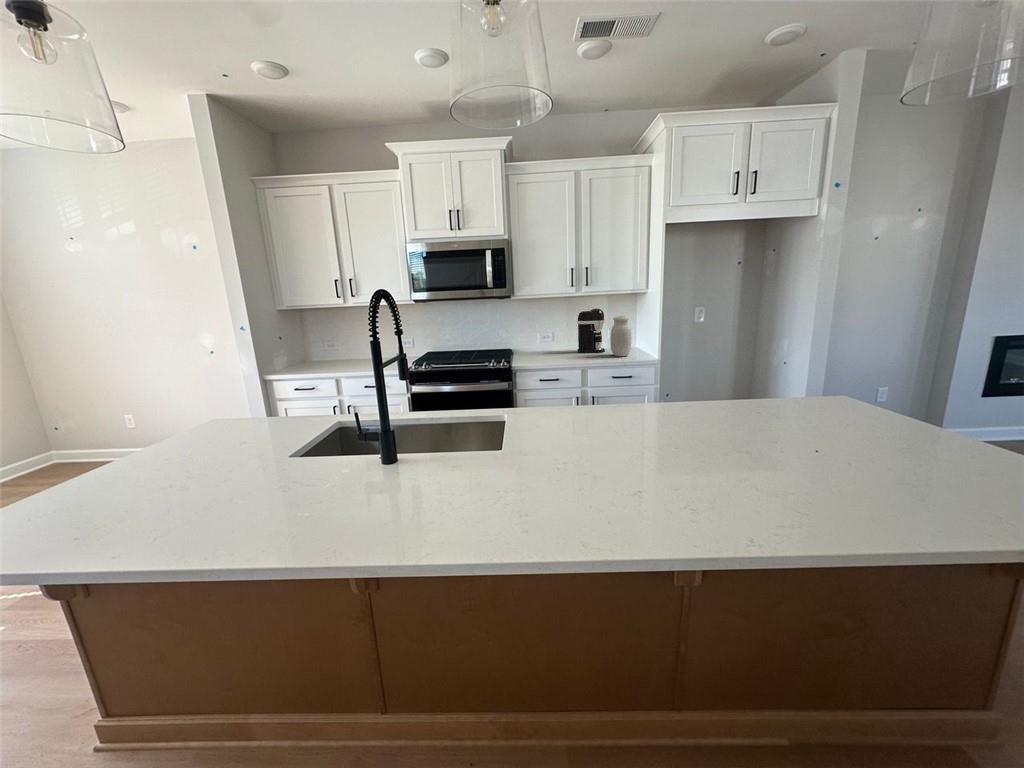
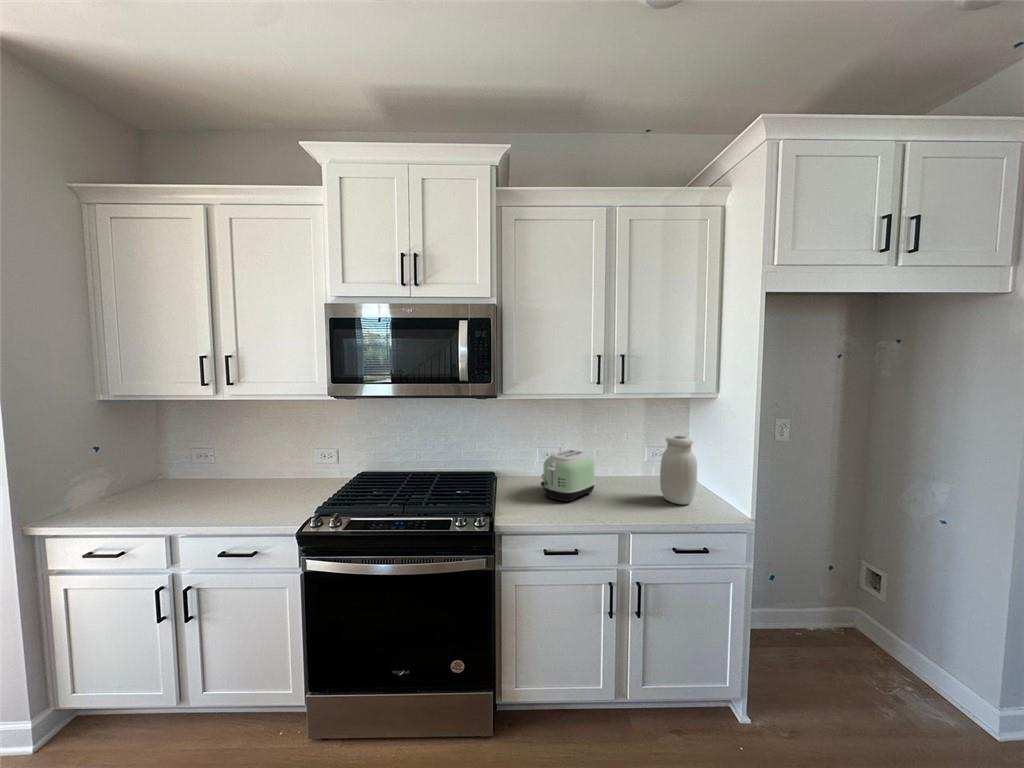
coffee maker: present [577,308,605,353] -> none [600,416,645,488]
toaster: none [539,330,572,358] -> present [541,450,595,502]

